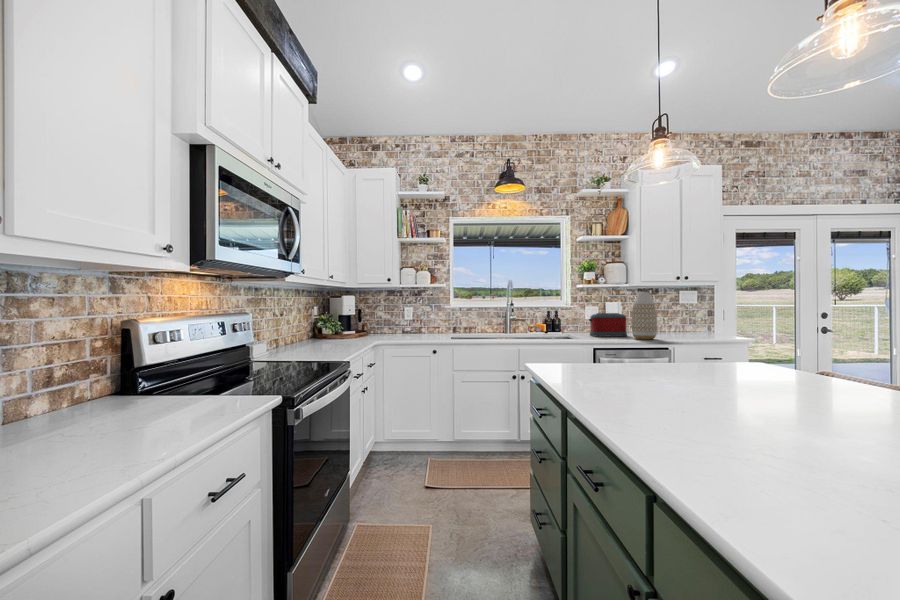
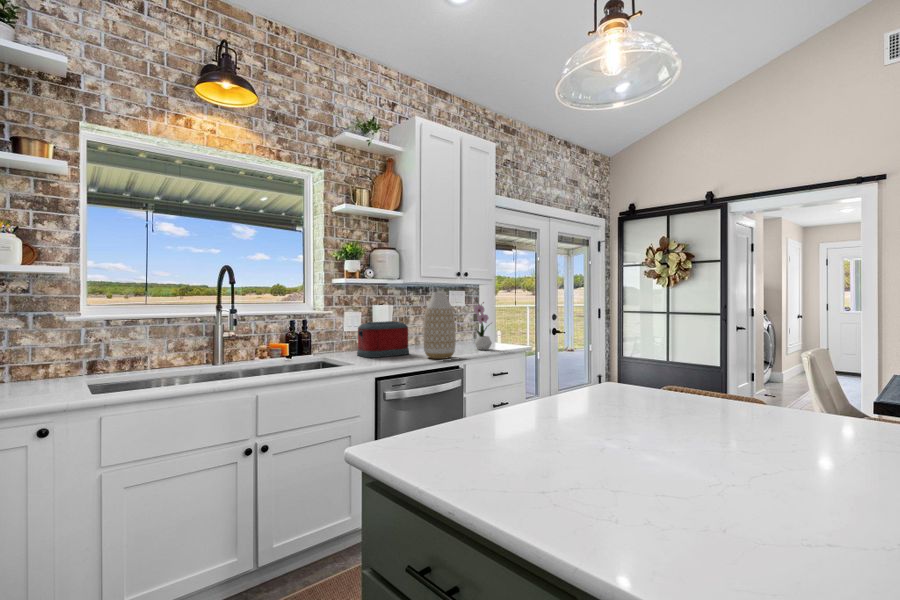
flower arrangement: none [685,296,706,338] -> present [474,298,492,350]

